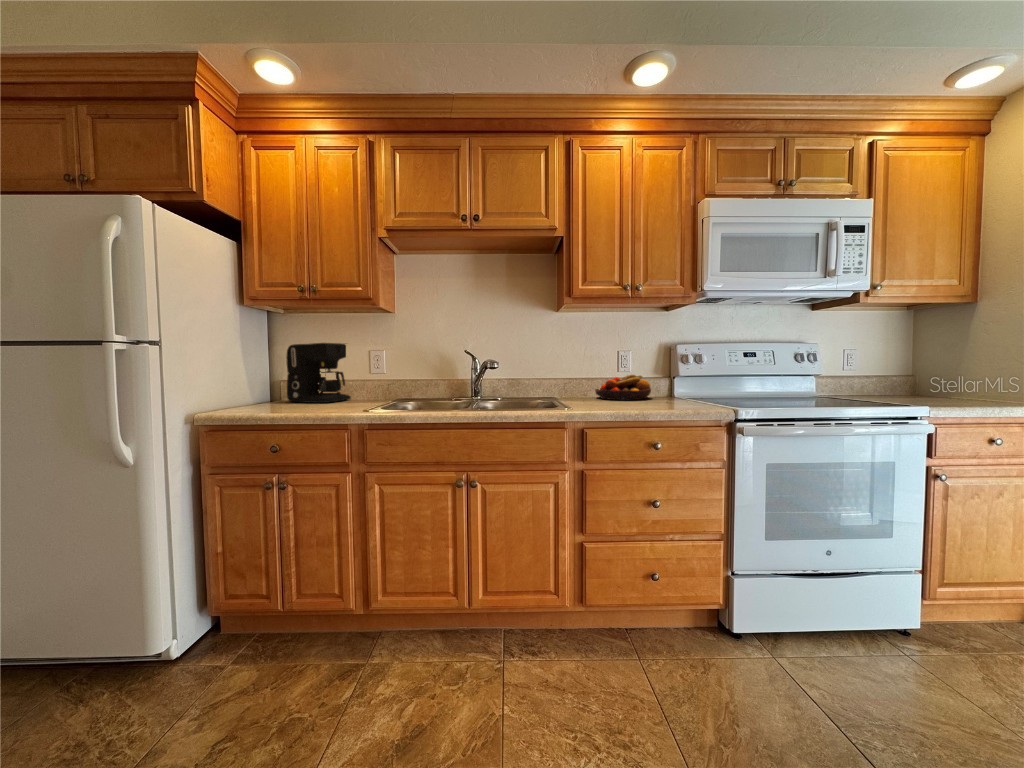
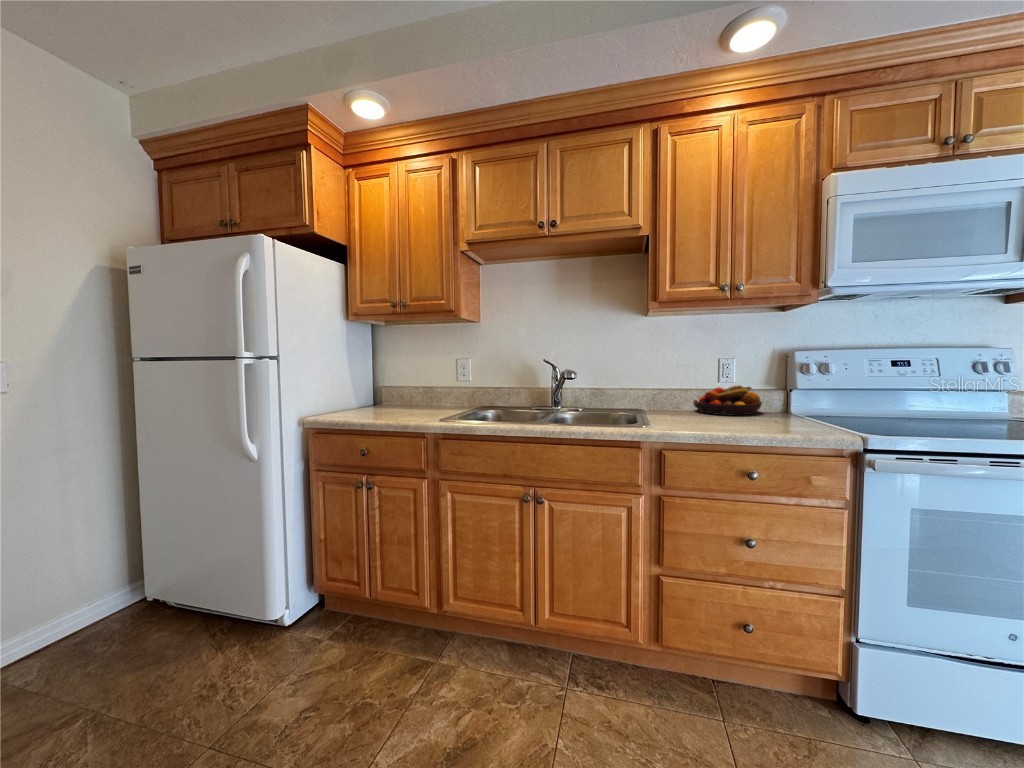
coffee maker: present [286,343,351,403] -> none [393,352,448,408]

